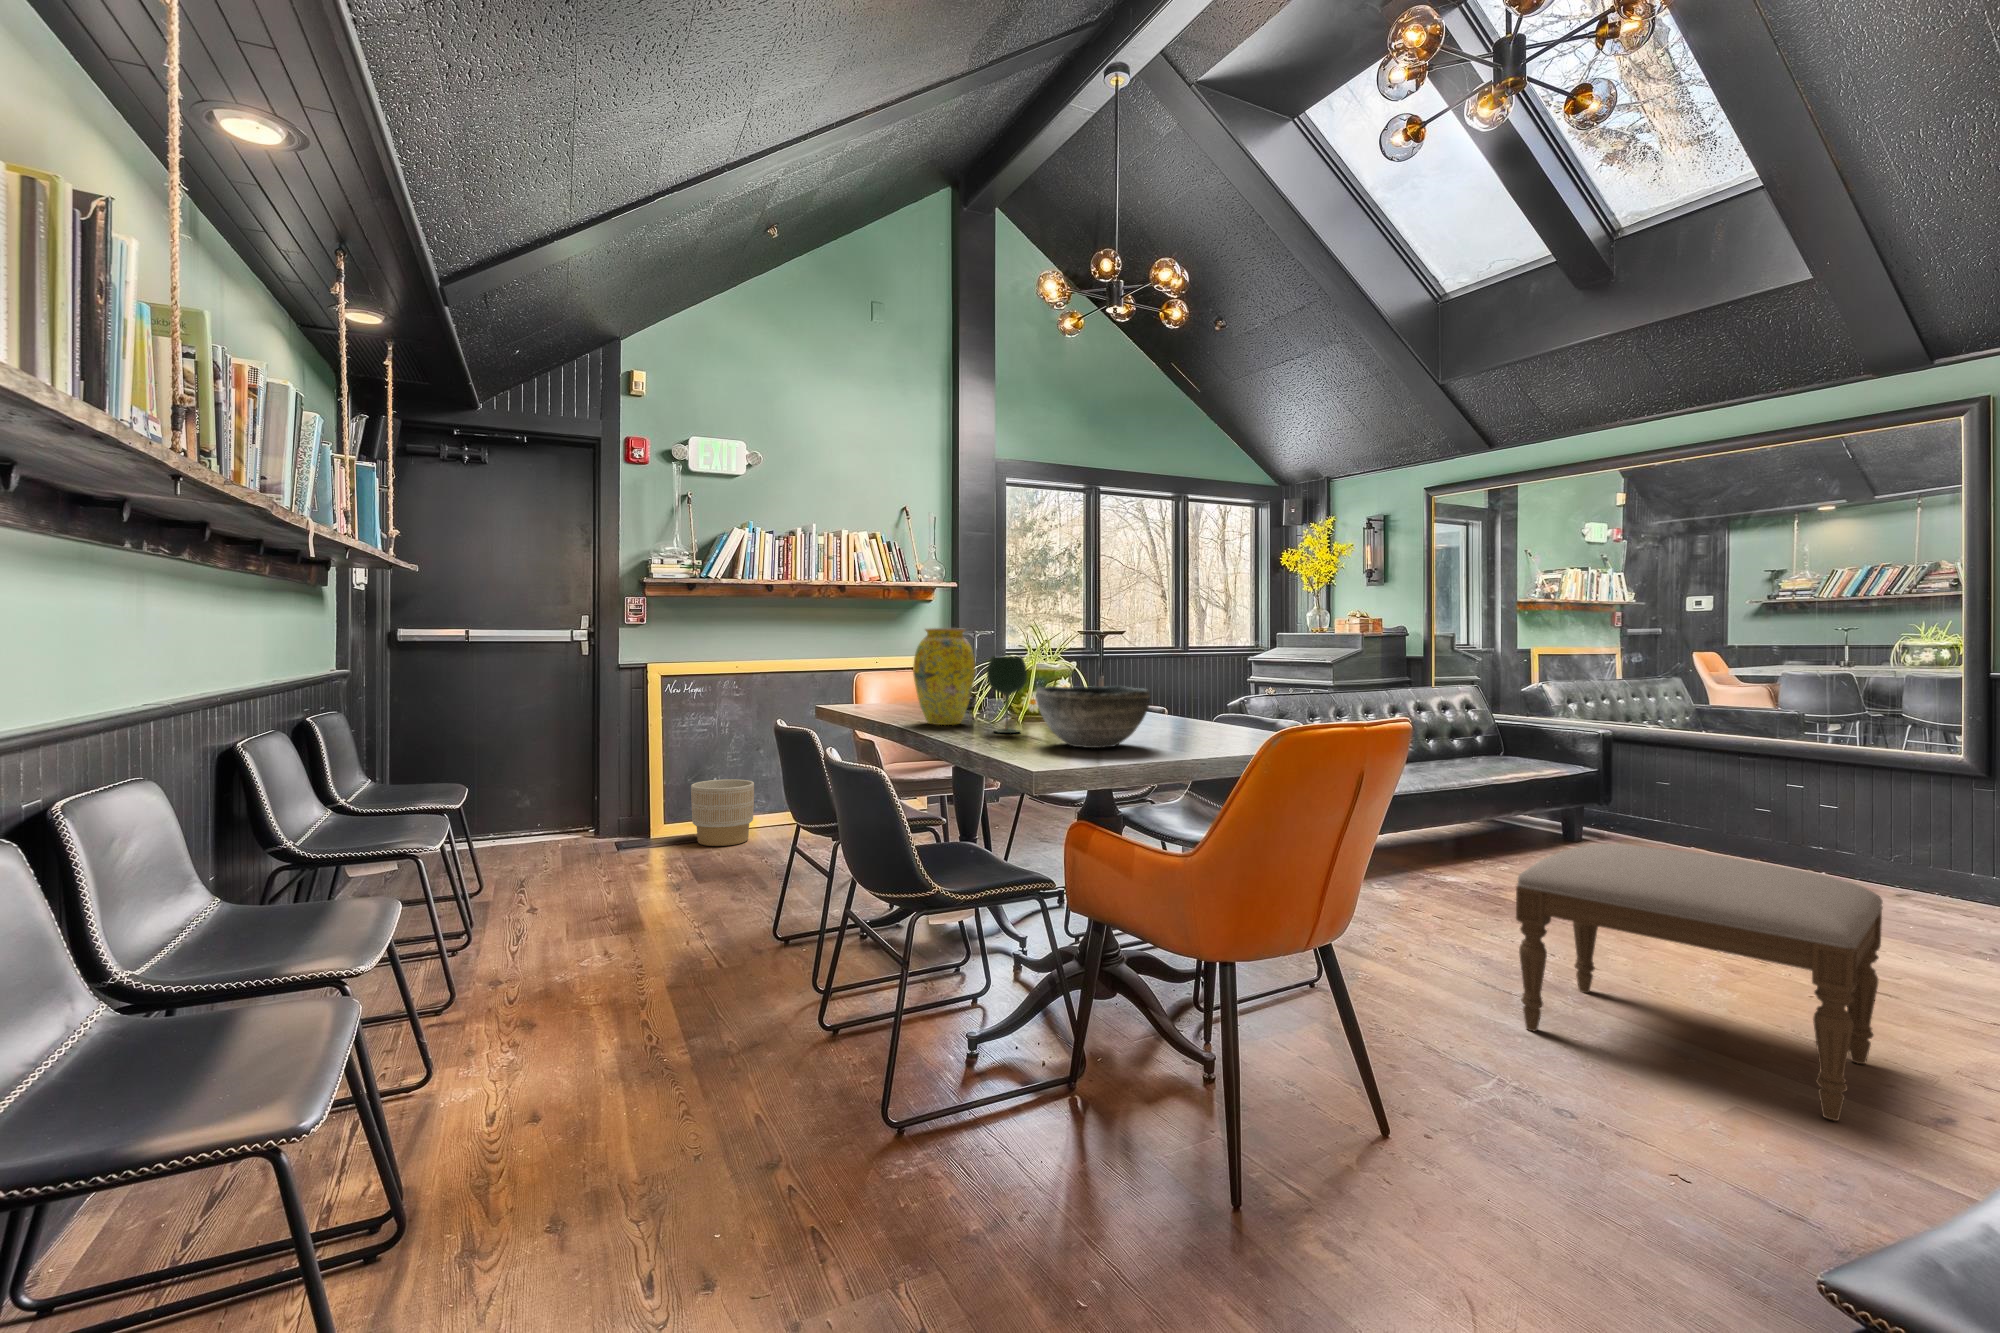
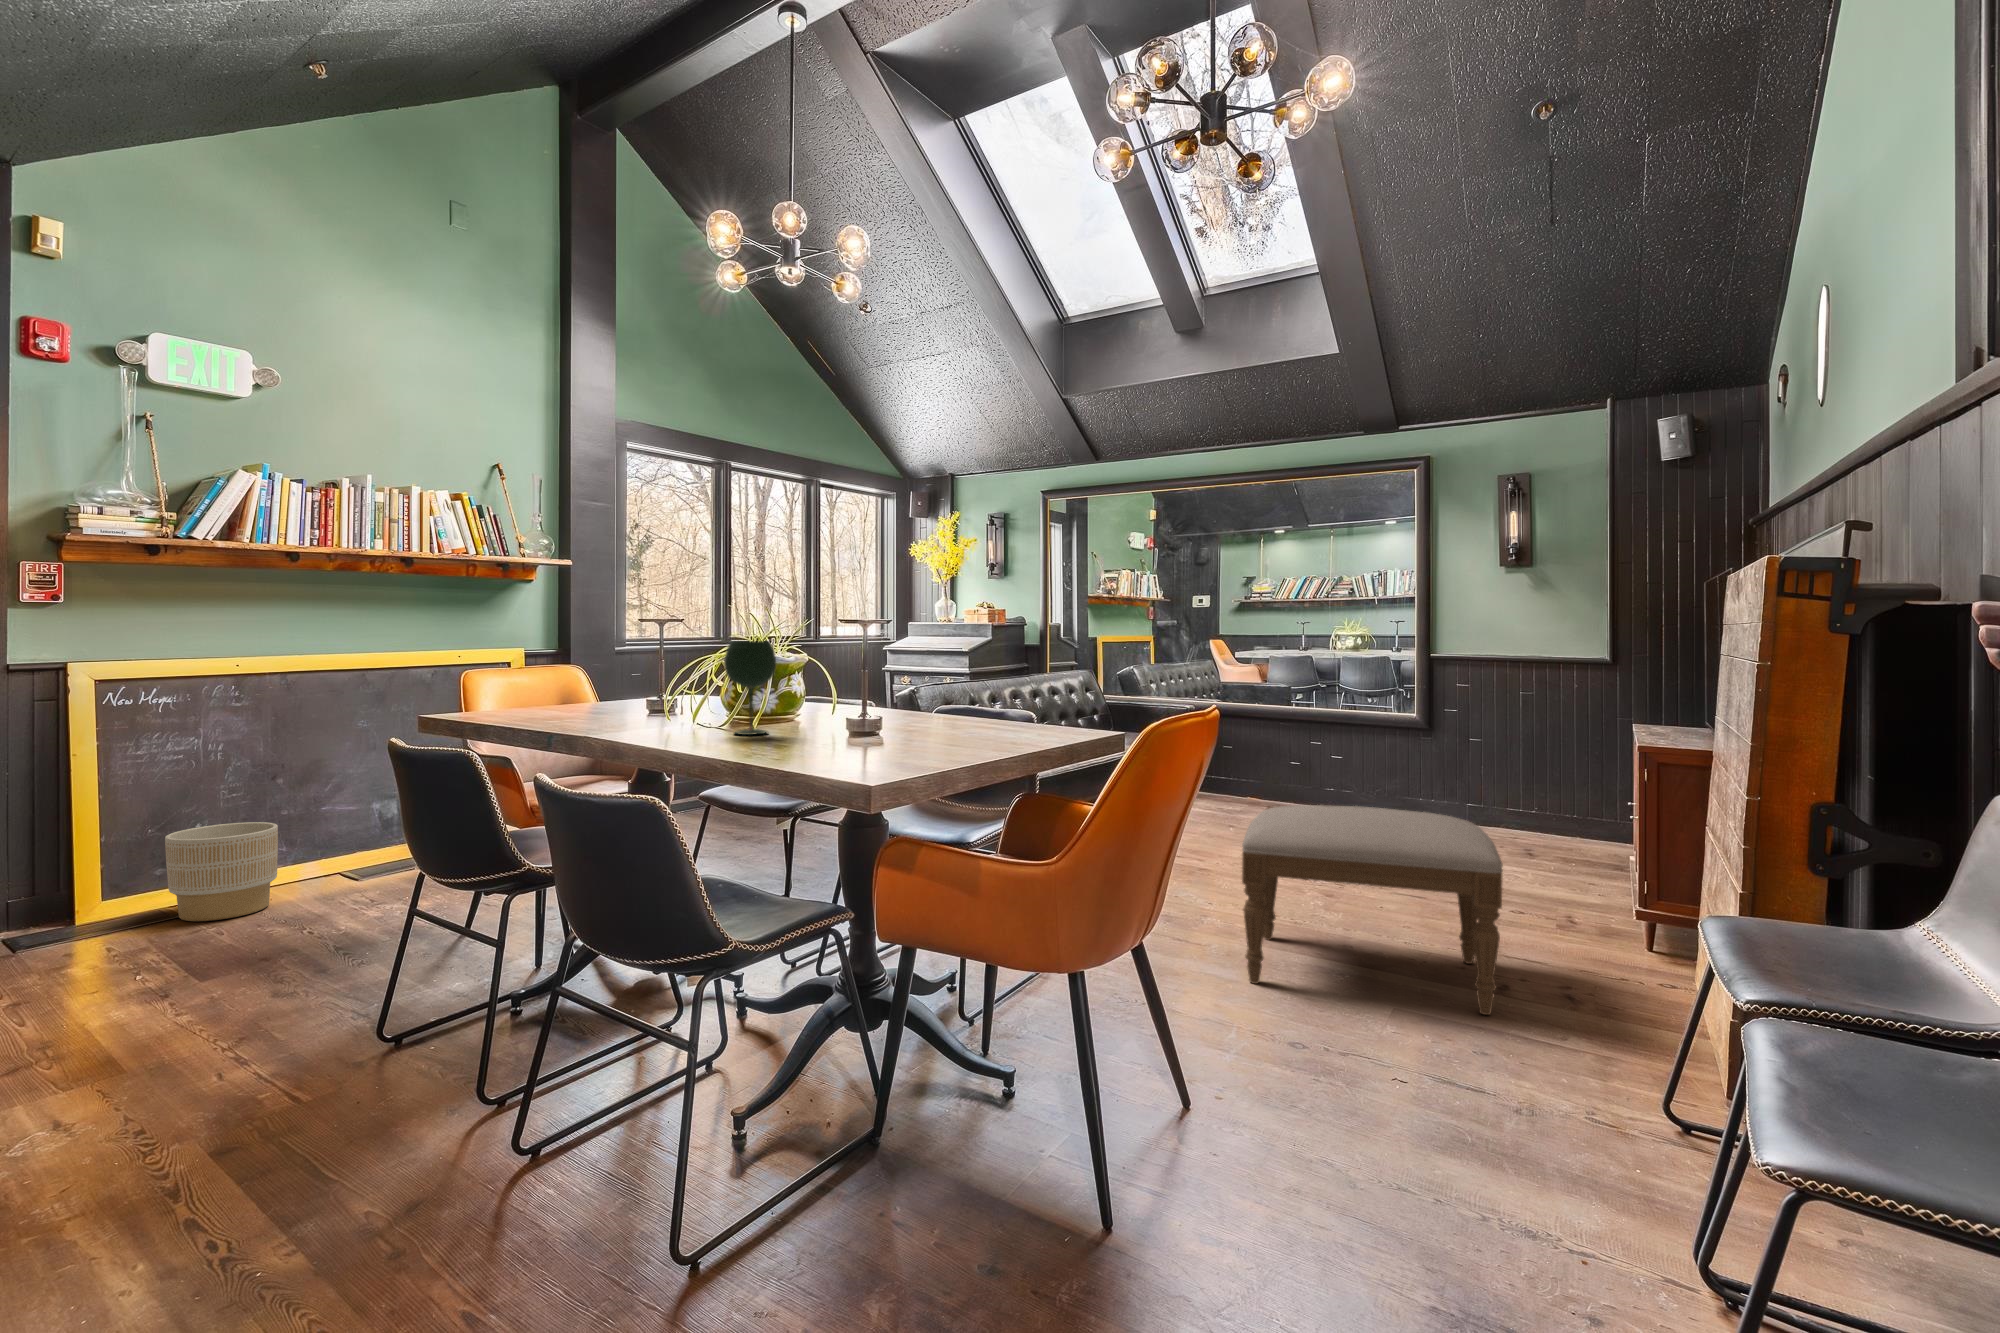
vase: present [913,628,975,725] -> none [608,607,691,729]
bowl: present [1036,686,1150,748] -> none [814,673,950,746]

